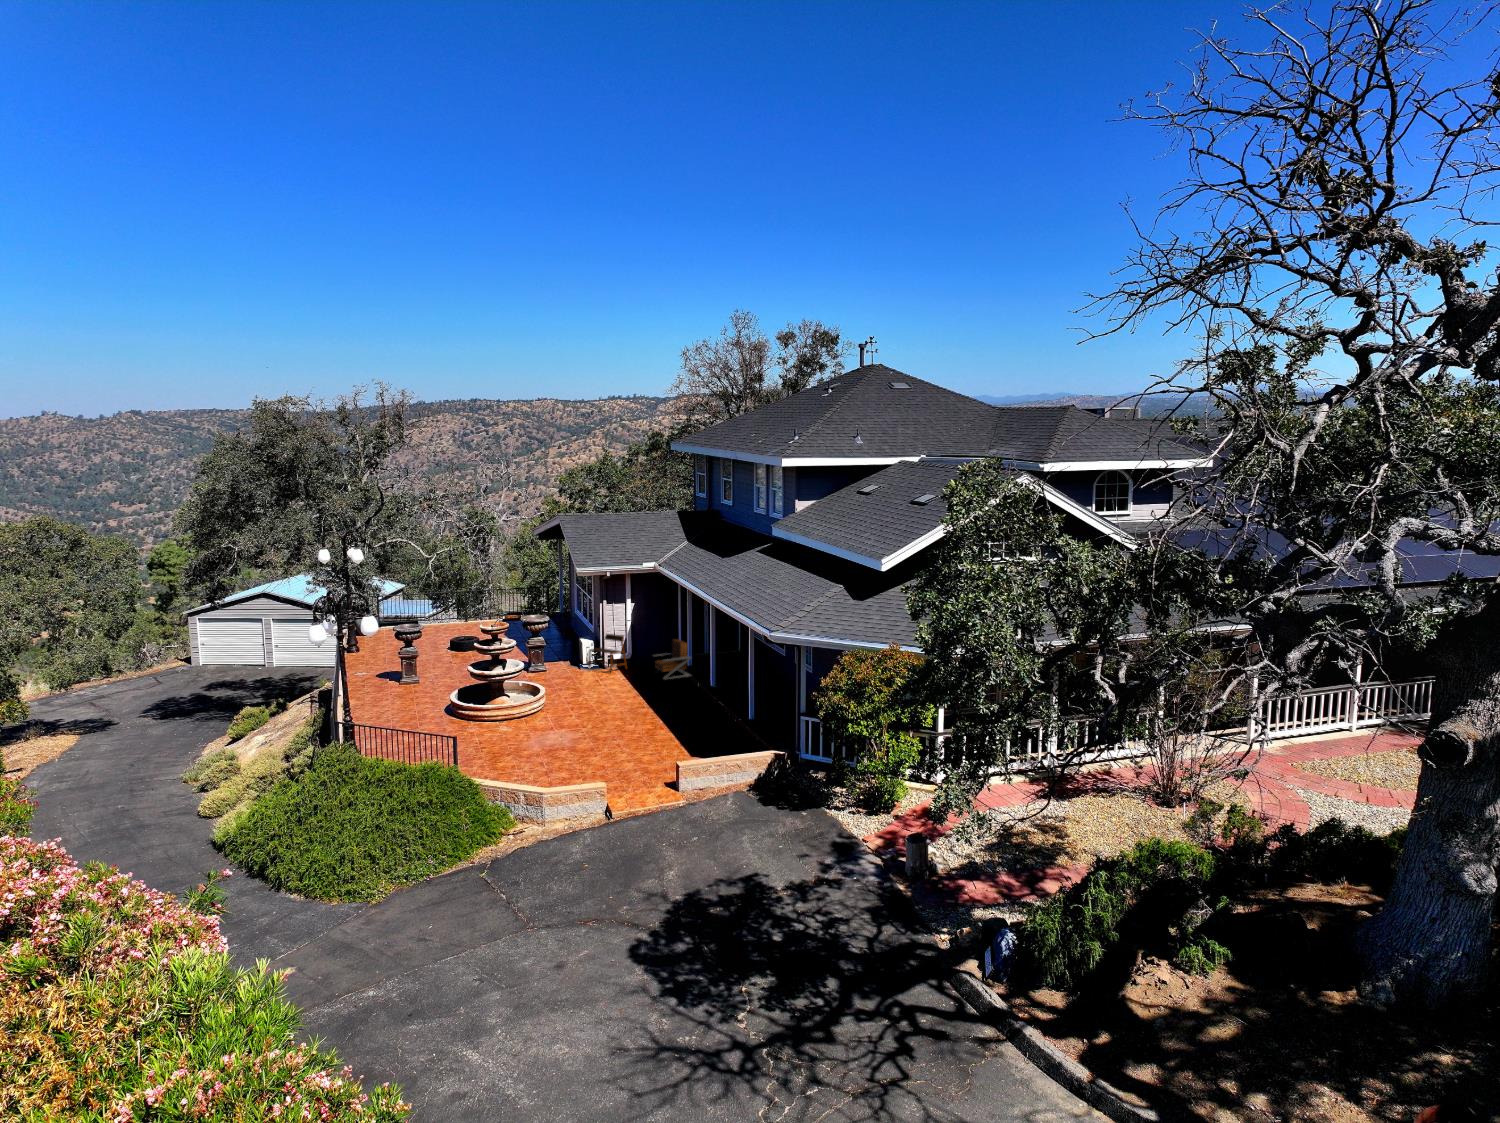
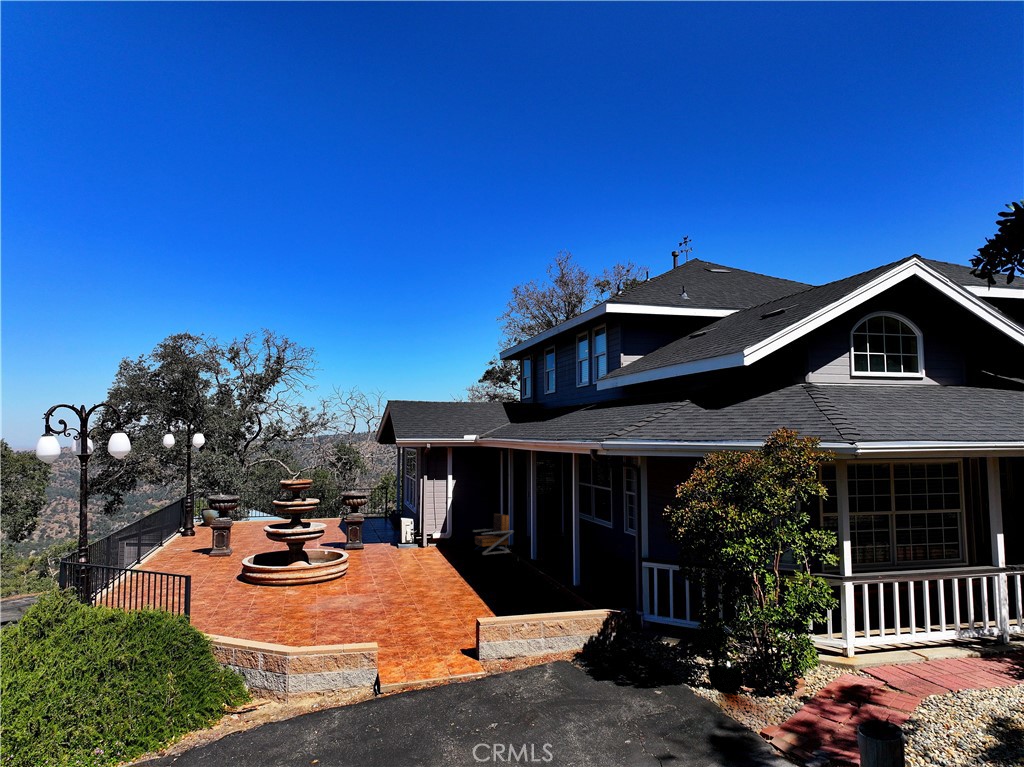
bench: present [588,634,627,673] -> none [407,510,447,550]
potted tree: none [826,763,861,814] -> present [689,620,743,694]

